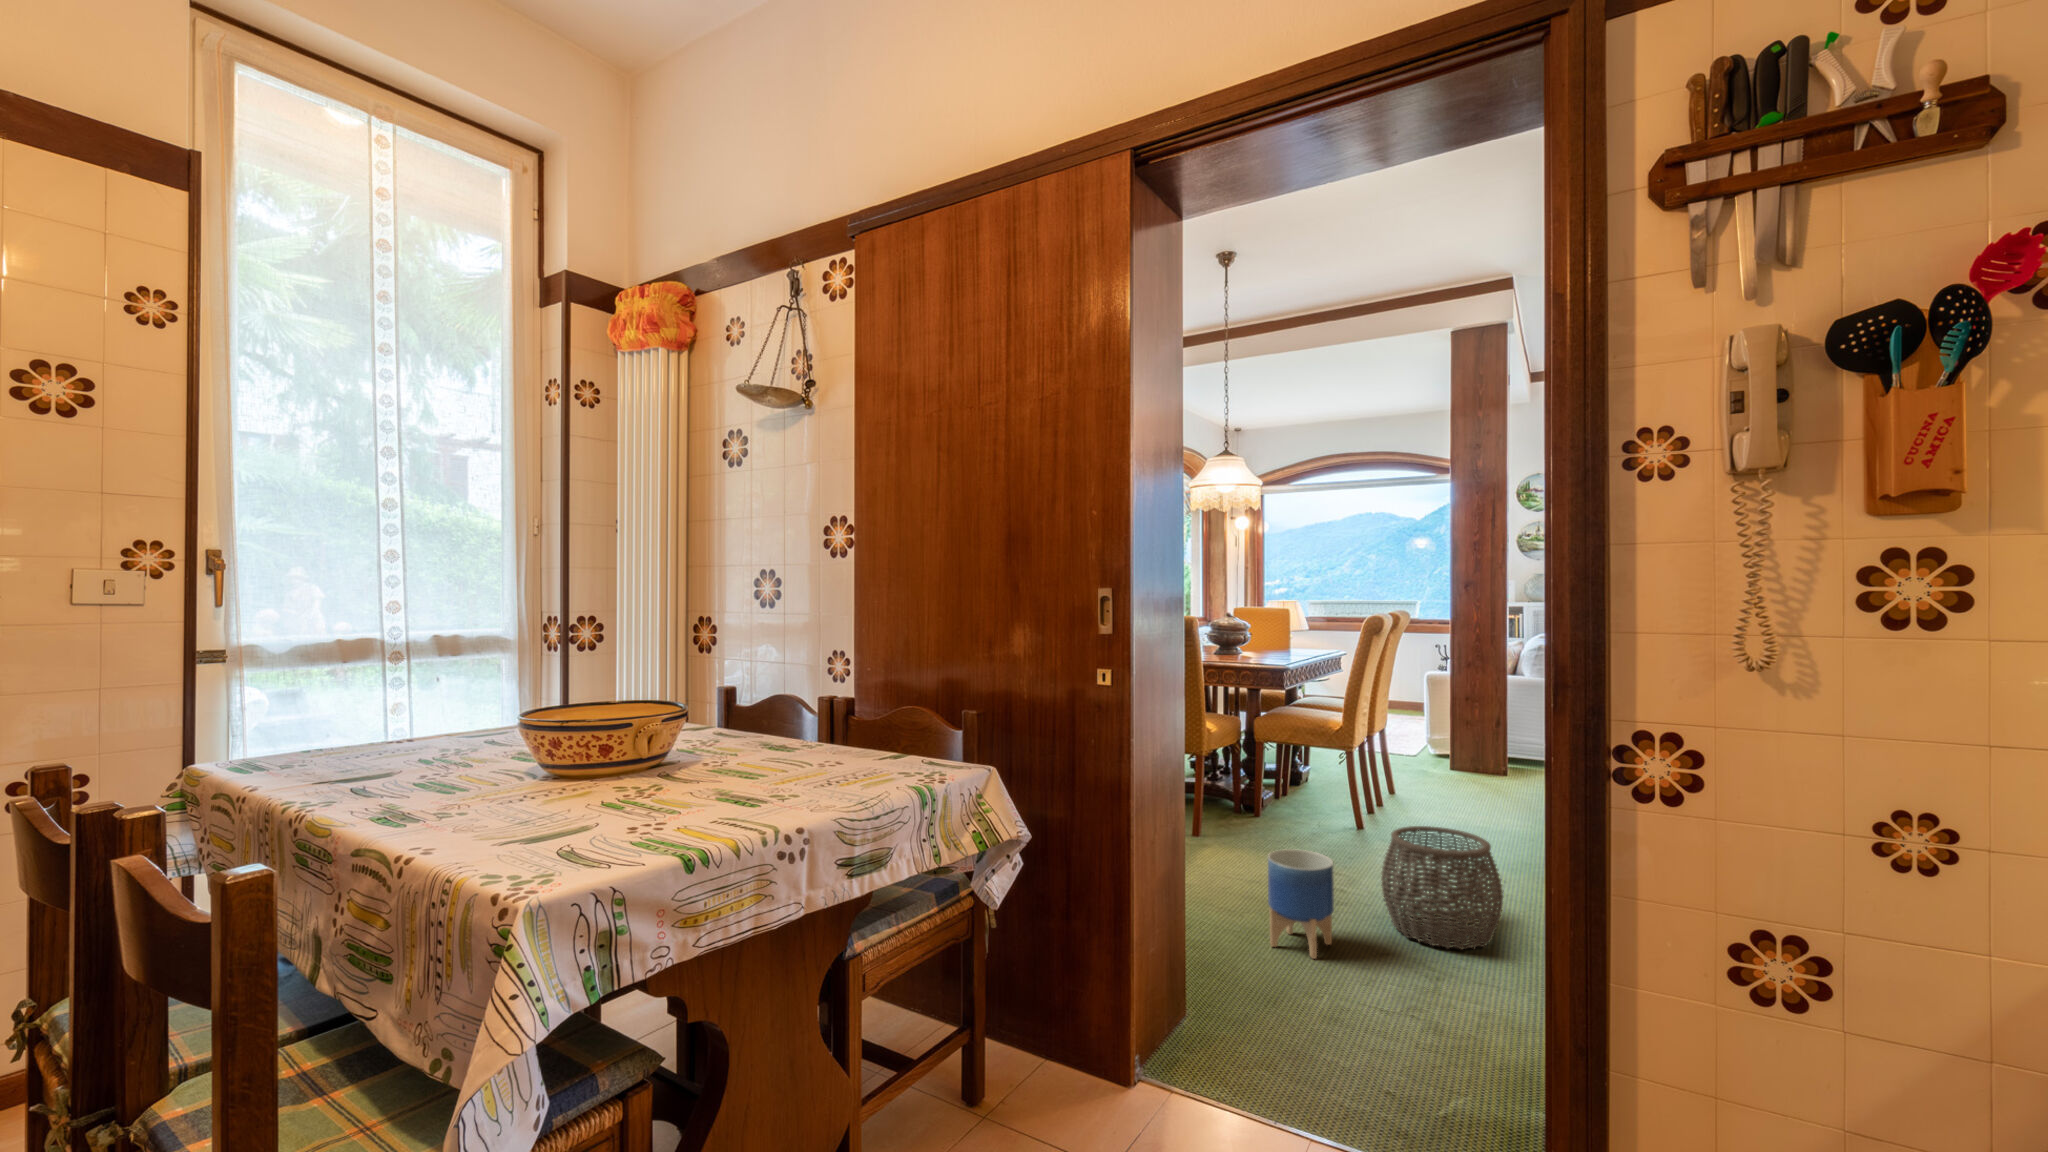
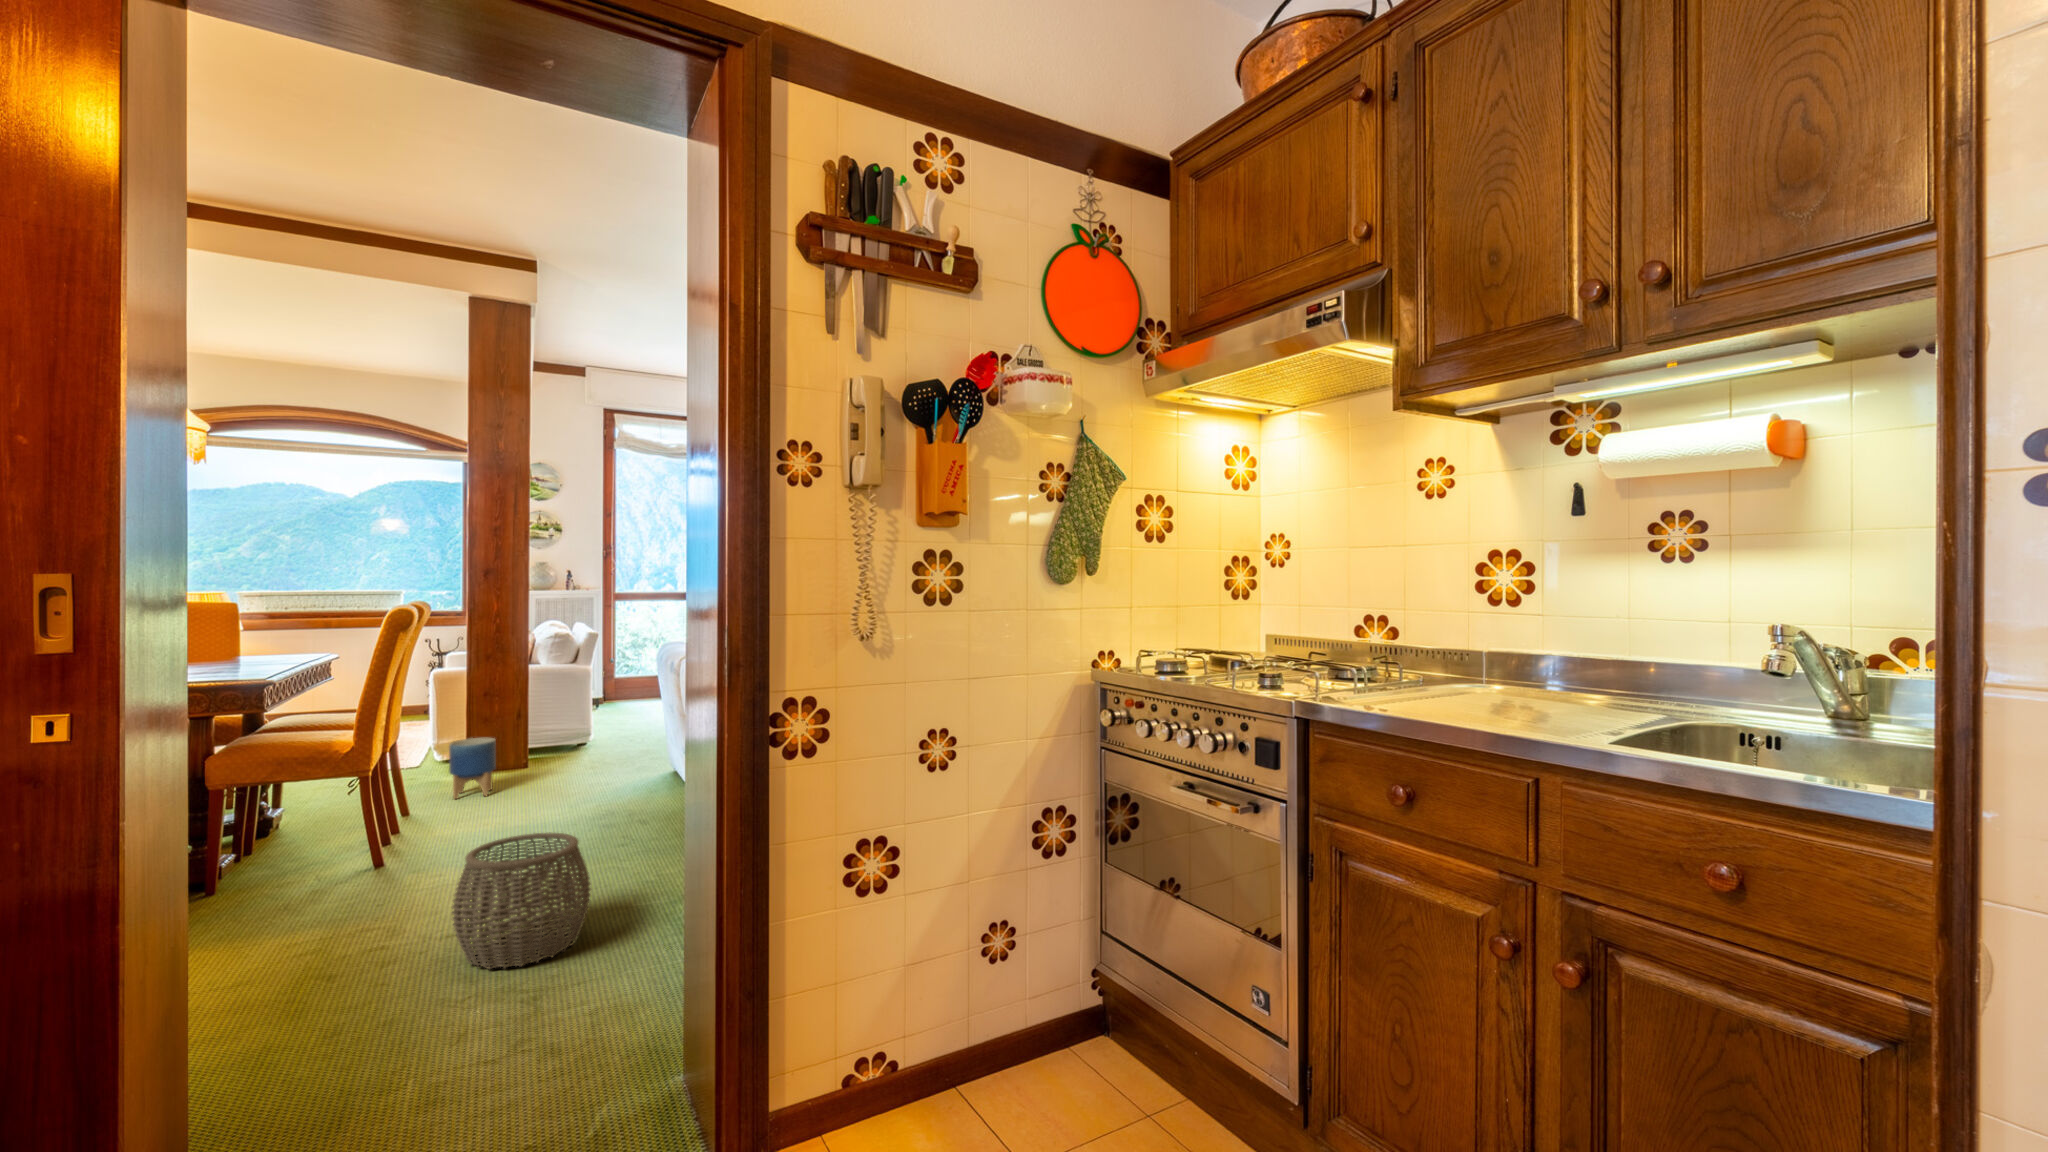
planter: present [1268,849,1334,959] -> present [449,738,496,799]

